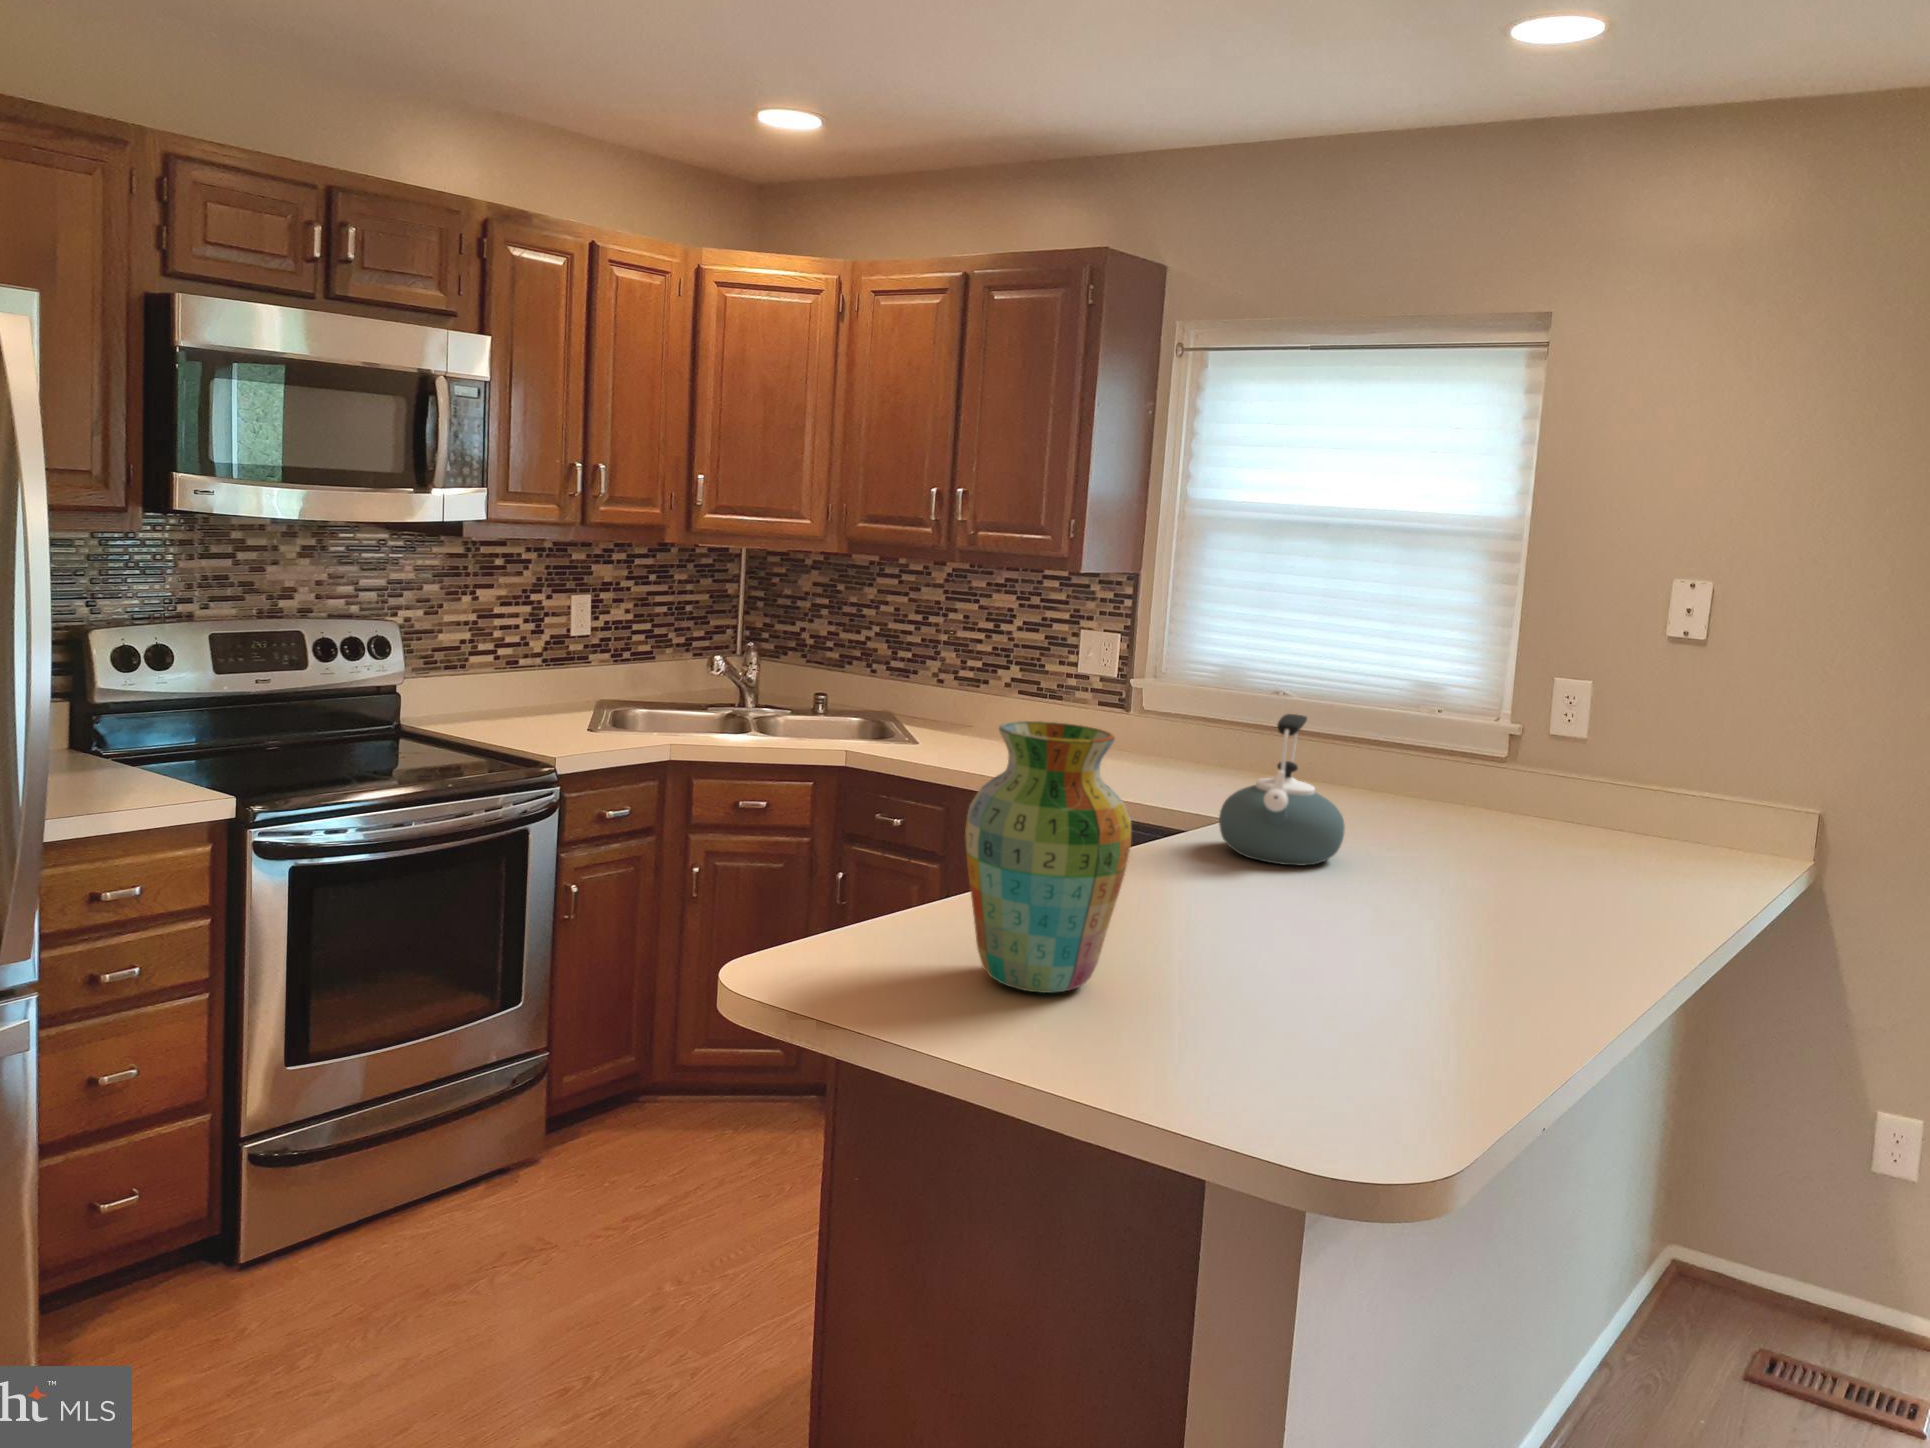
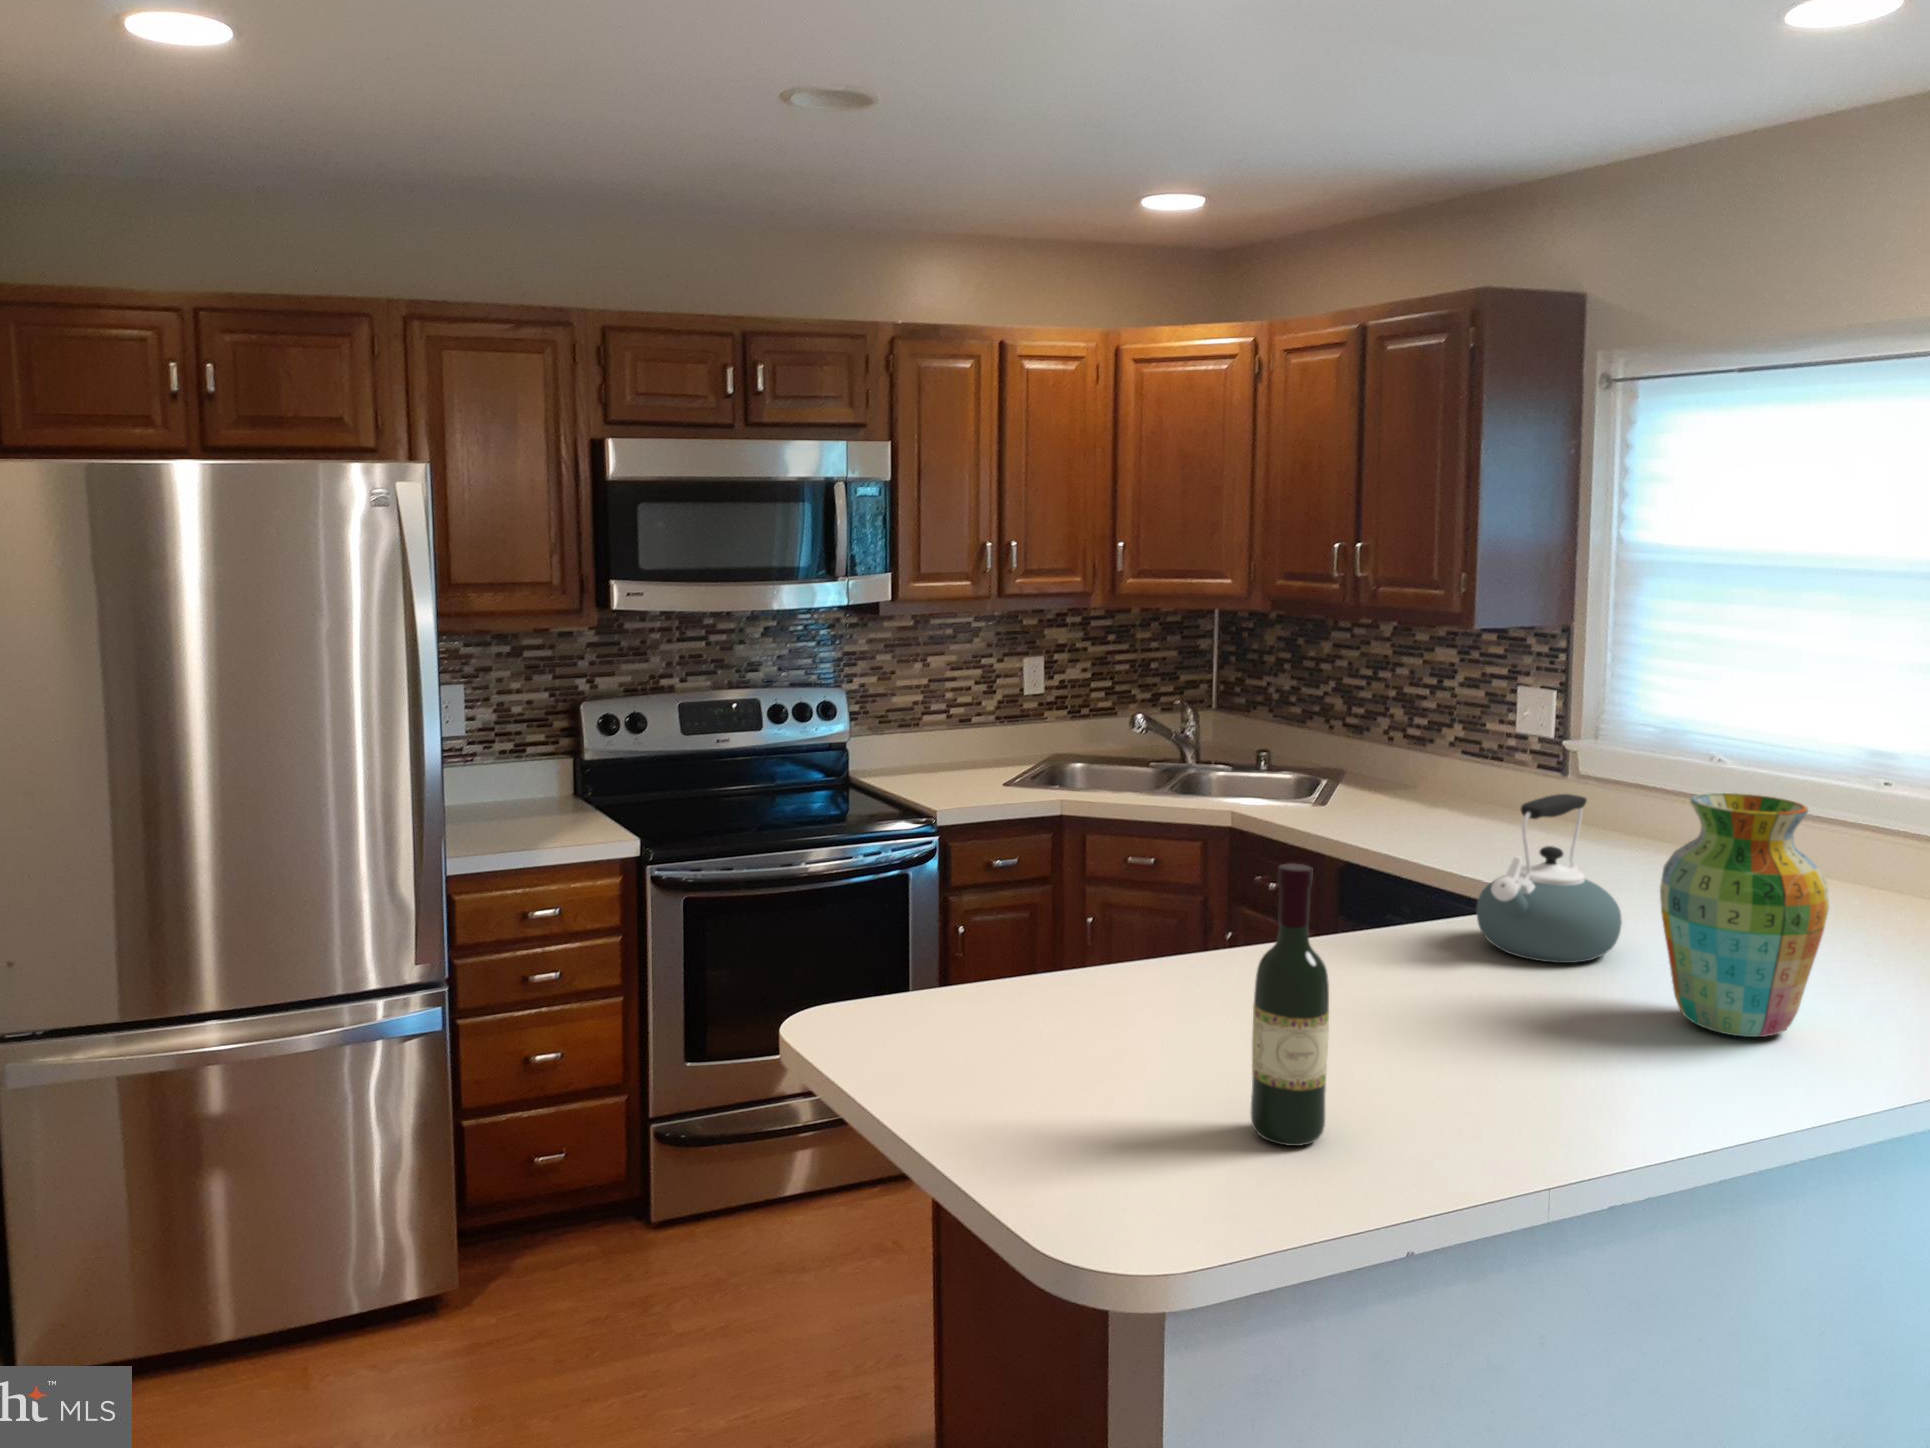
vase: present [965,721,1131,993] -> present [1660,793,1829,1037]
wine bottle: none [1327,768,1419,1057] -> present [1250,863,1329,1146]

